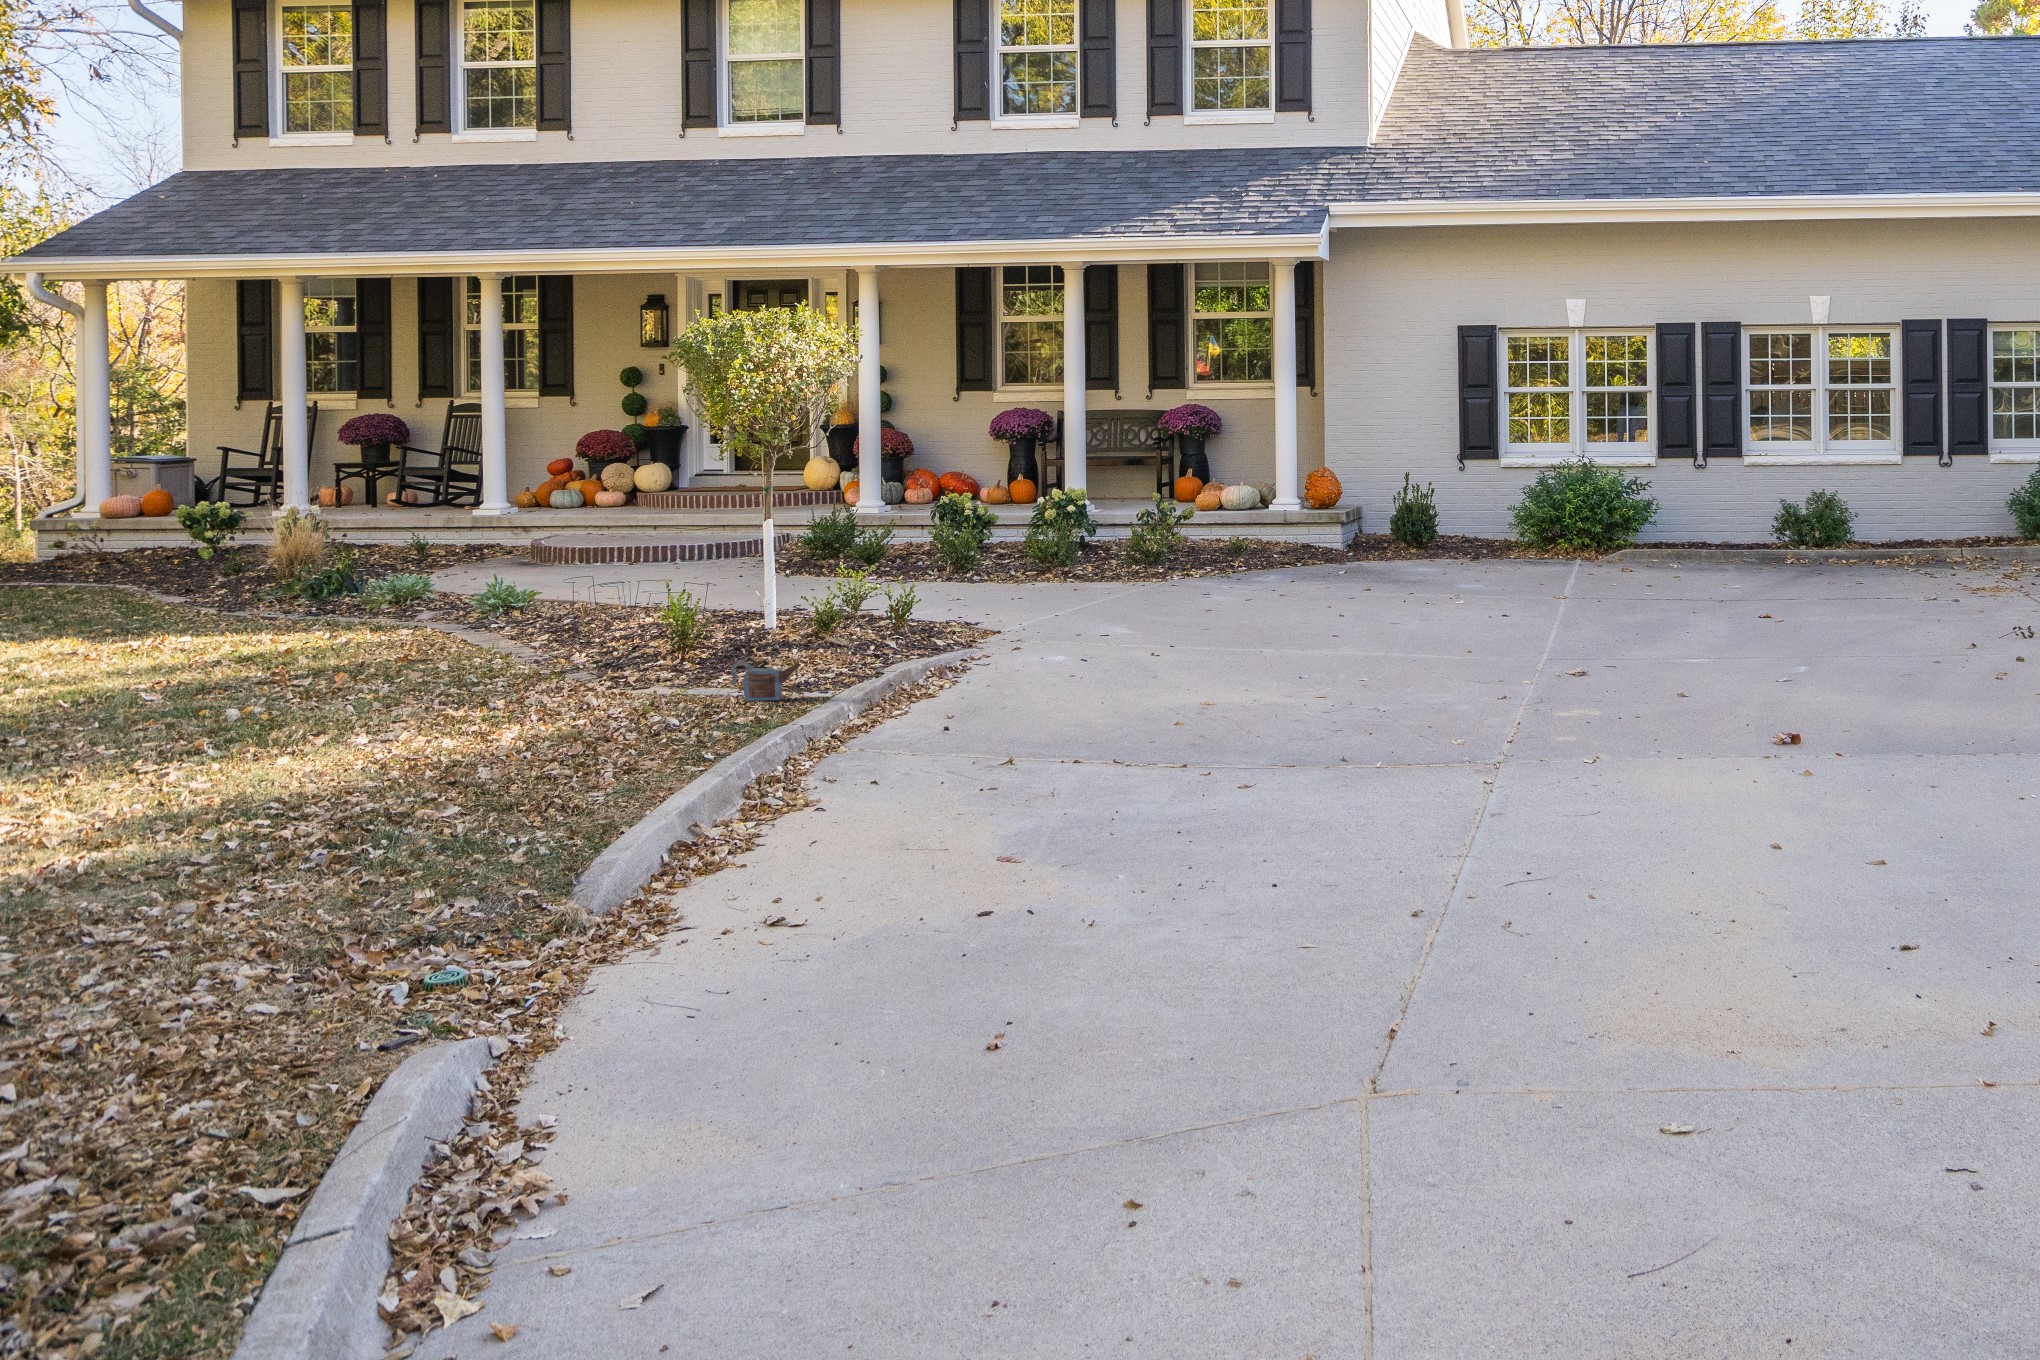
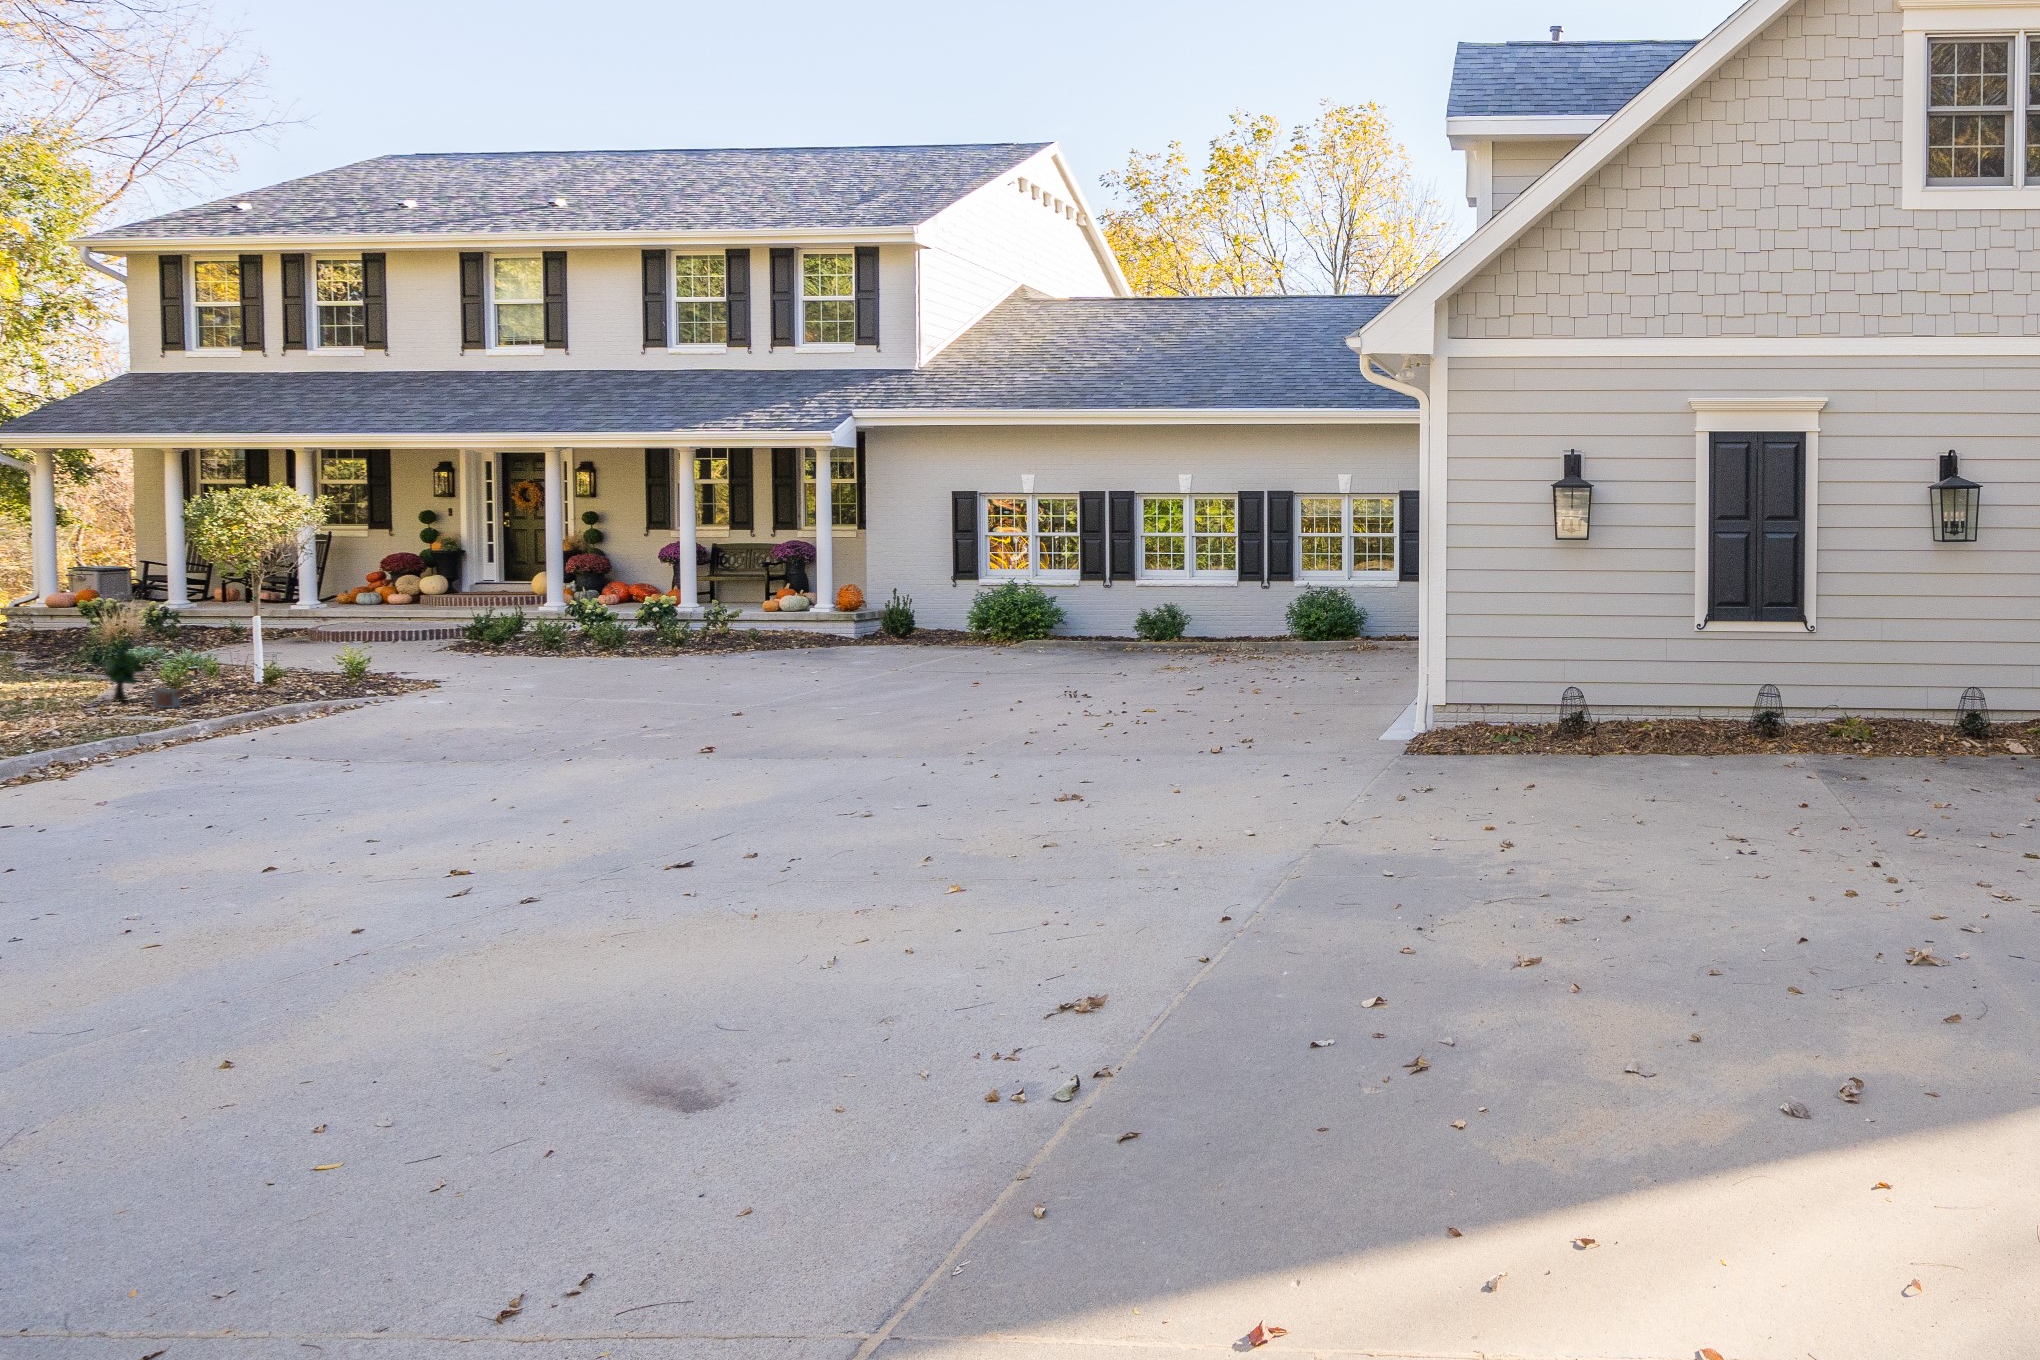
decorative plant: none [619,592,683,690] -> present [102,643,145,702]

